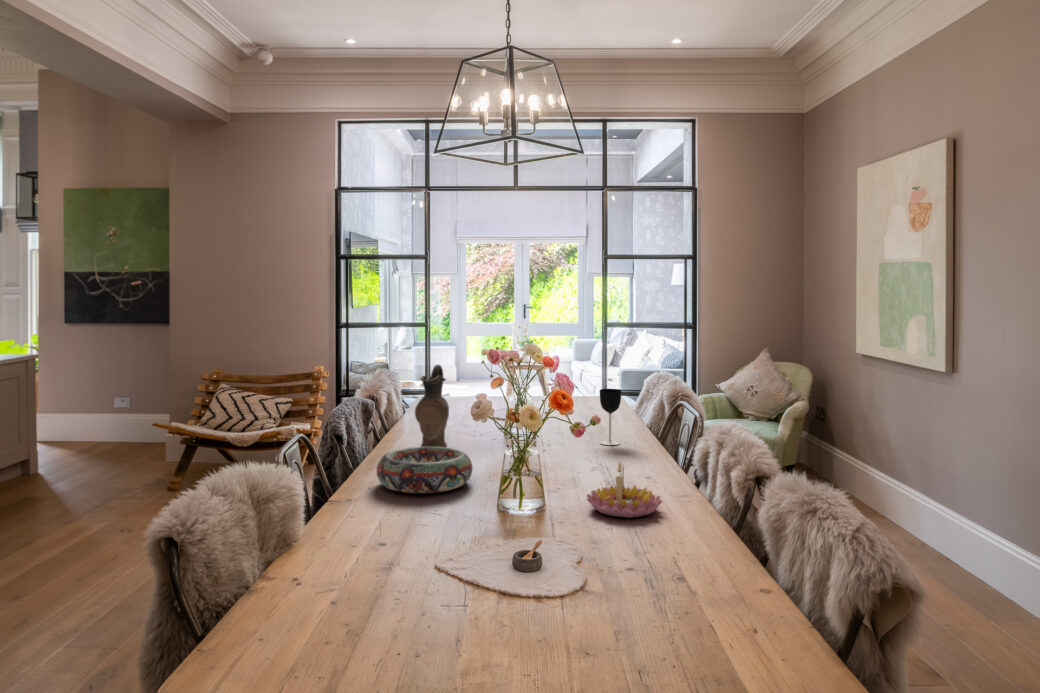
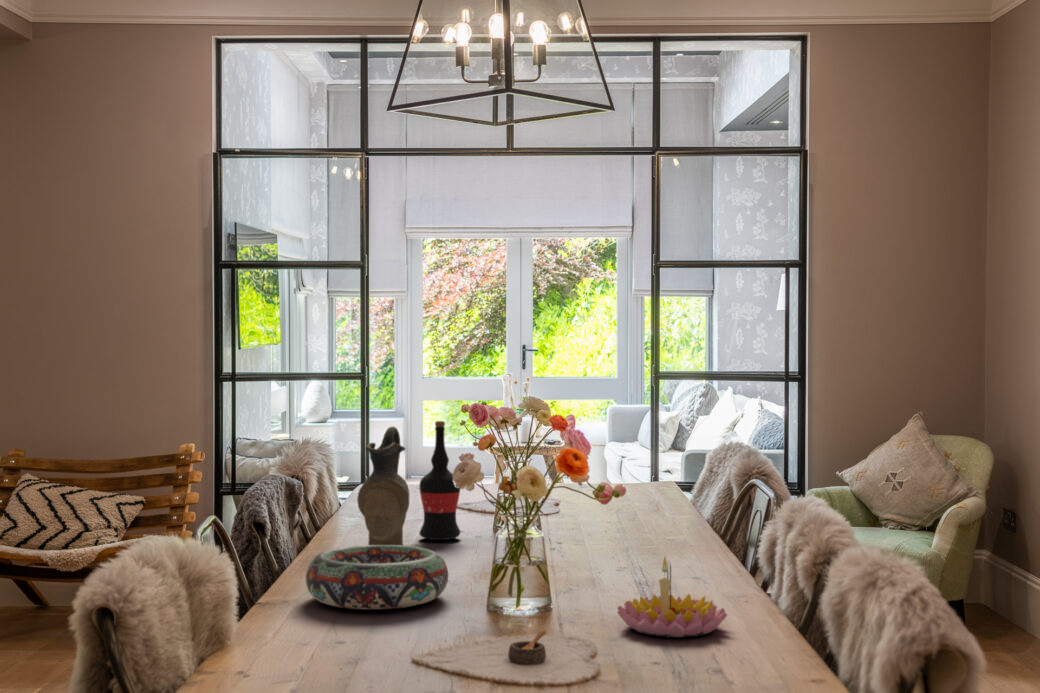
wine bottle: none [456,360,483,437] -> present [419,421,460,540]
wine glass: present [600,389,621,445] -> none [640,464,674,550]

